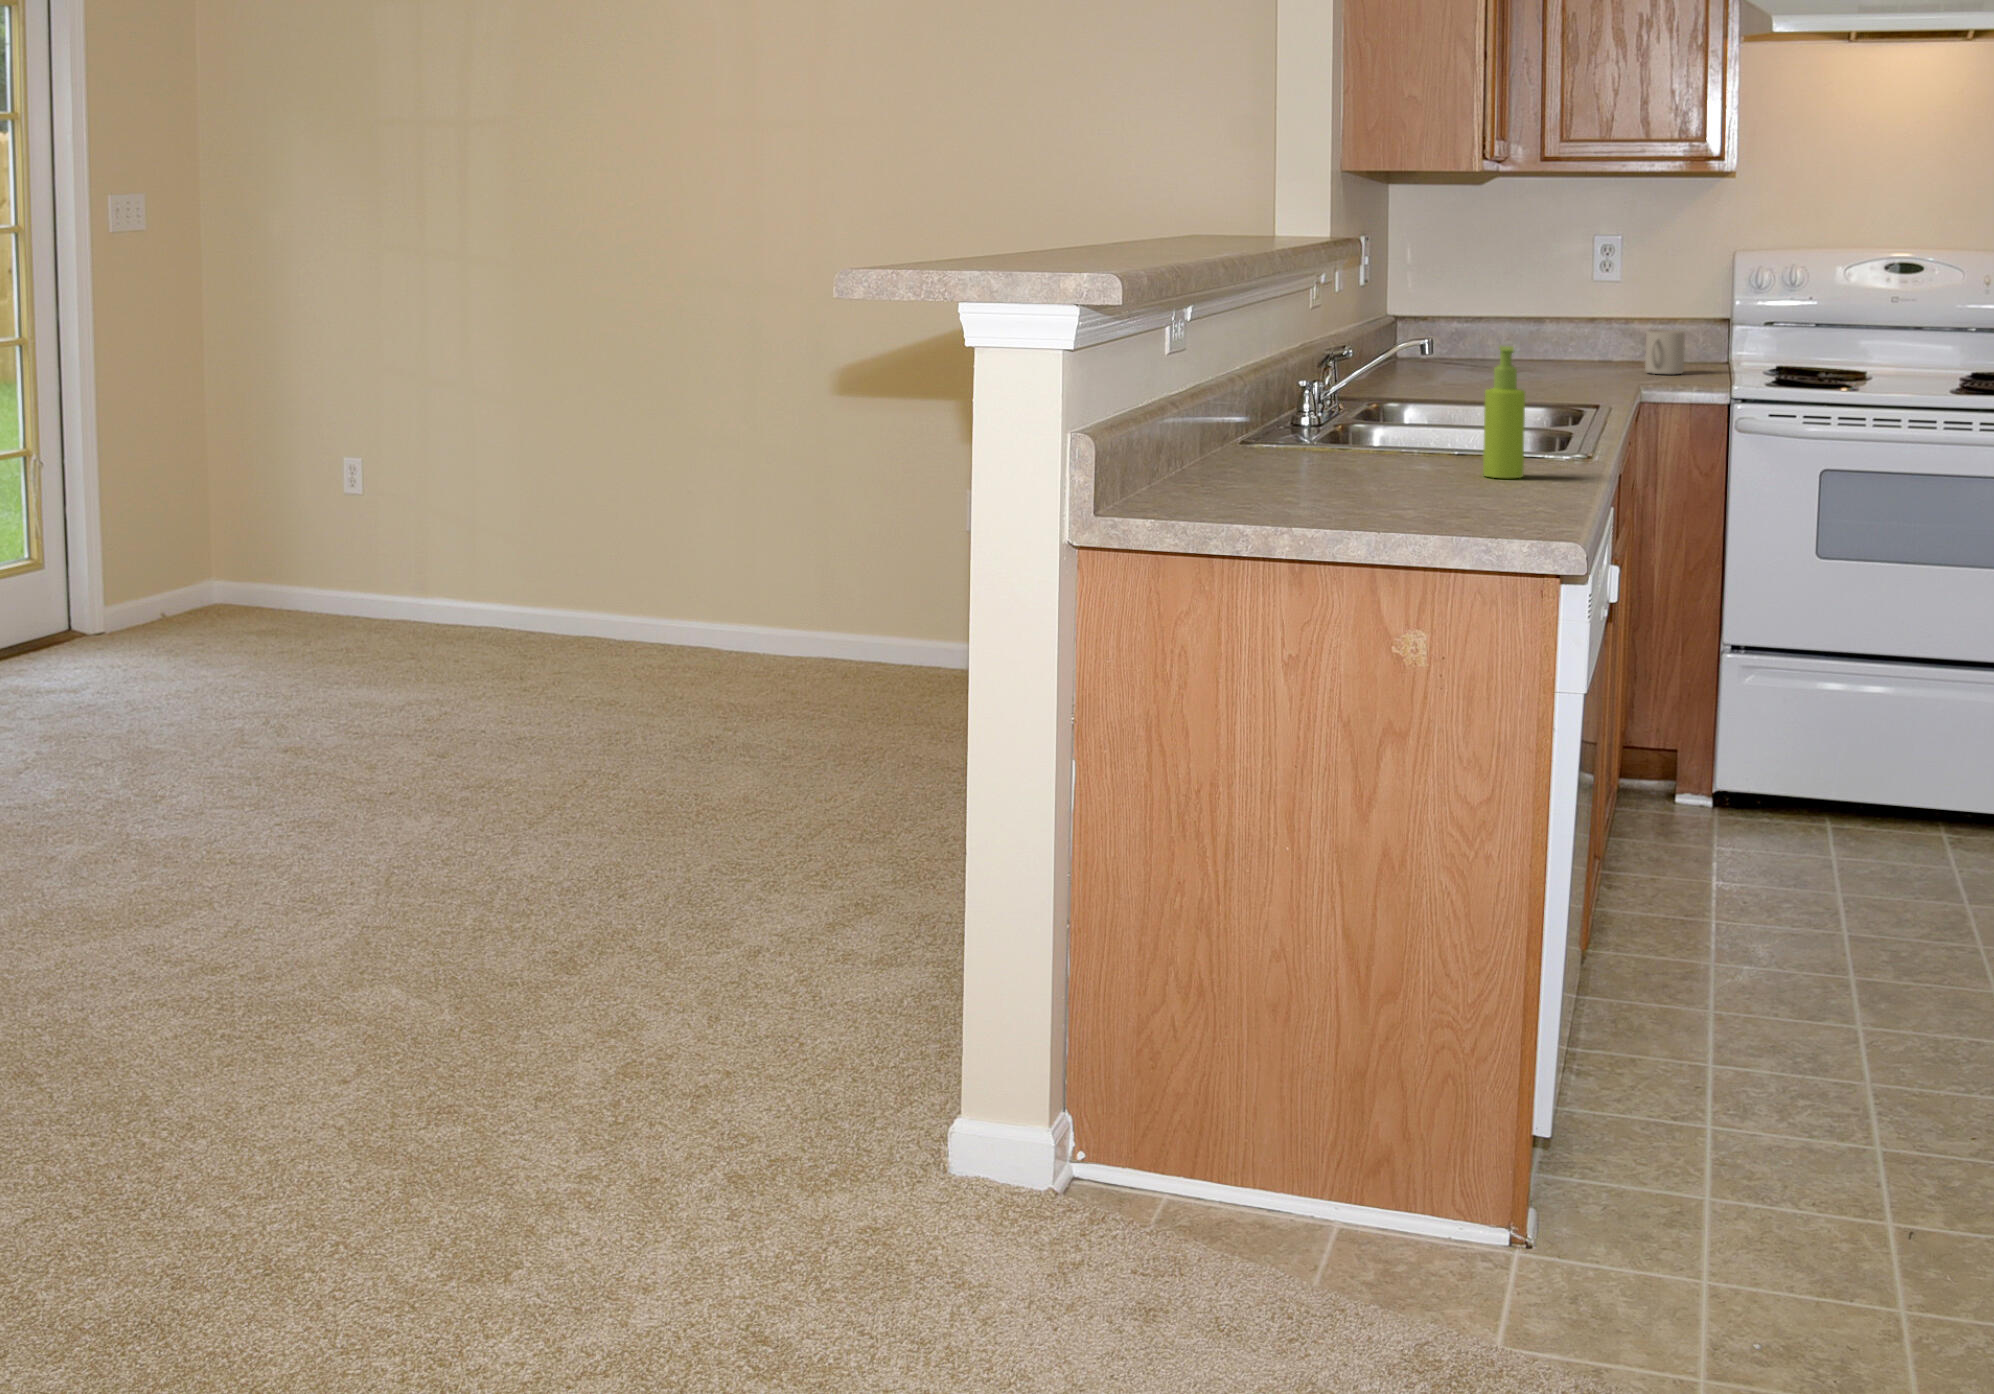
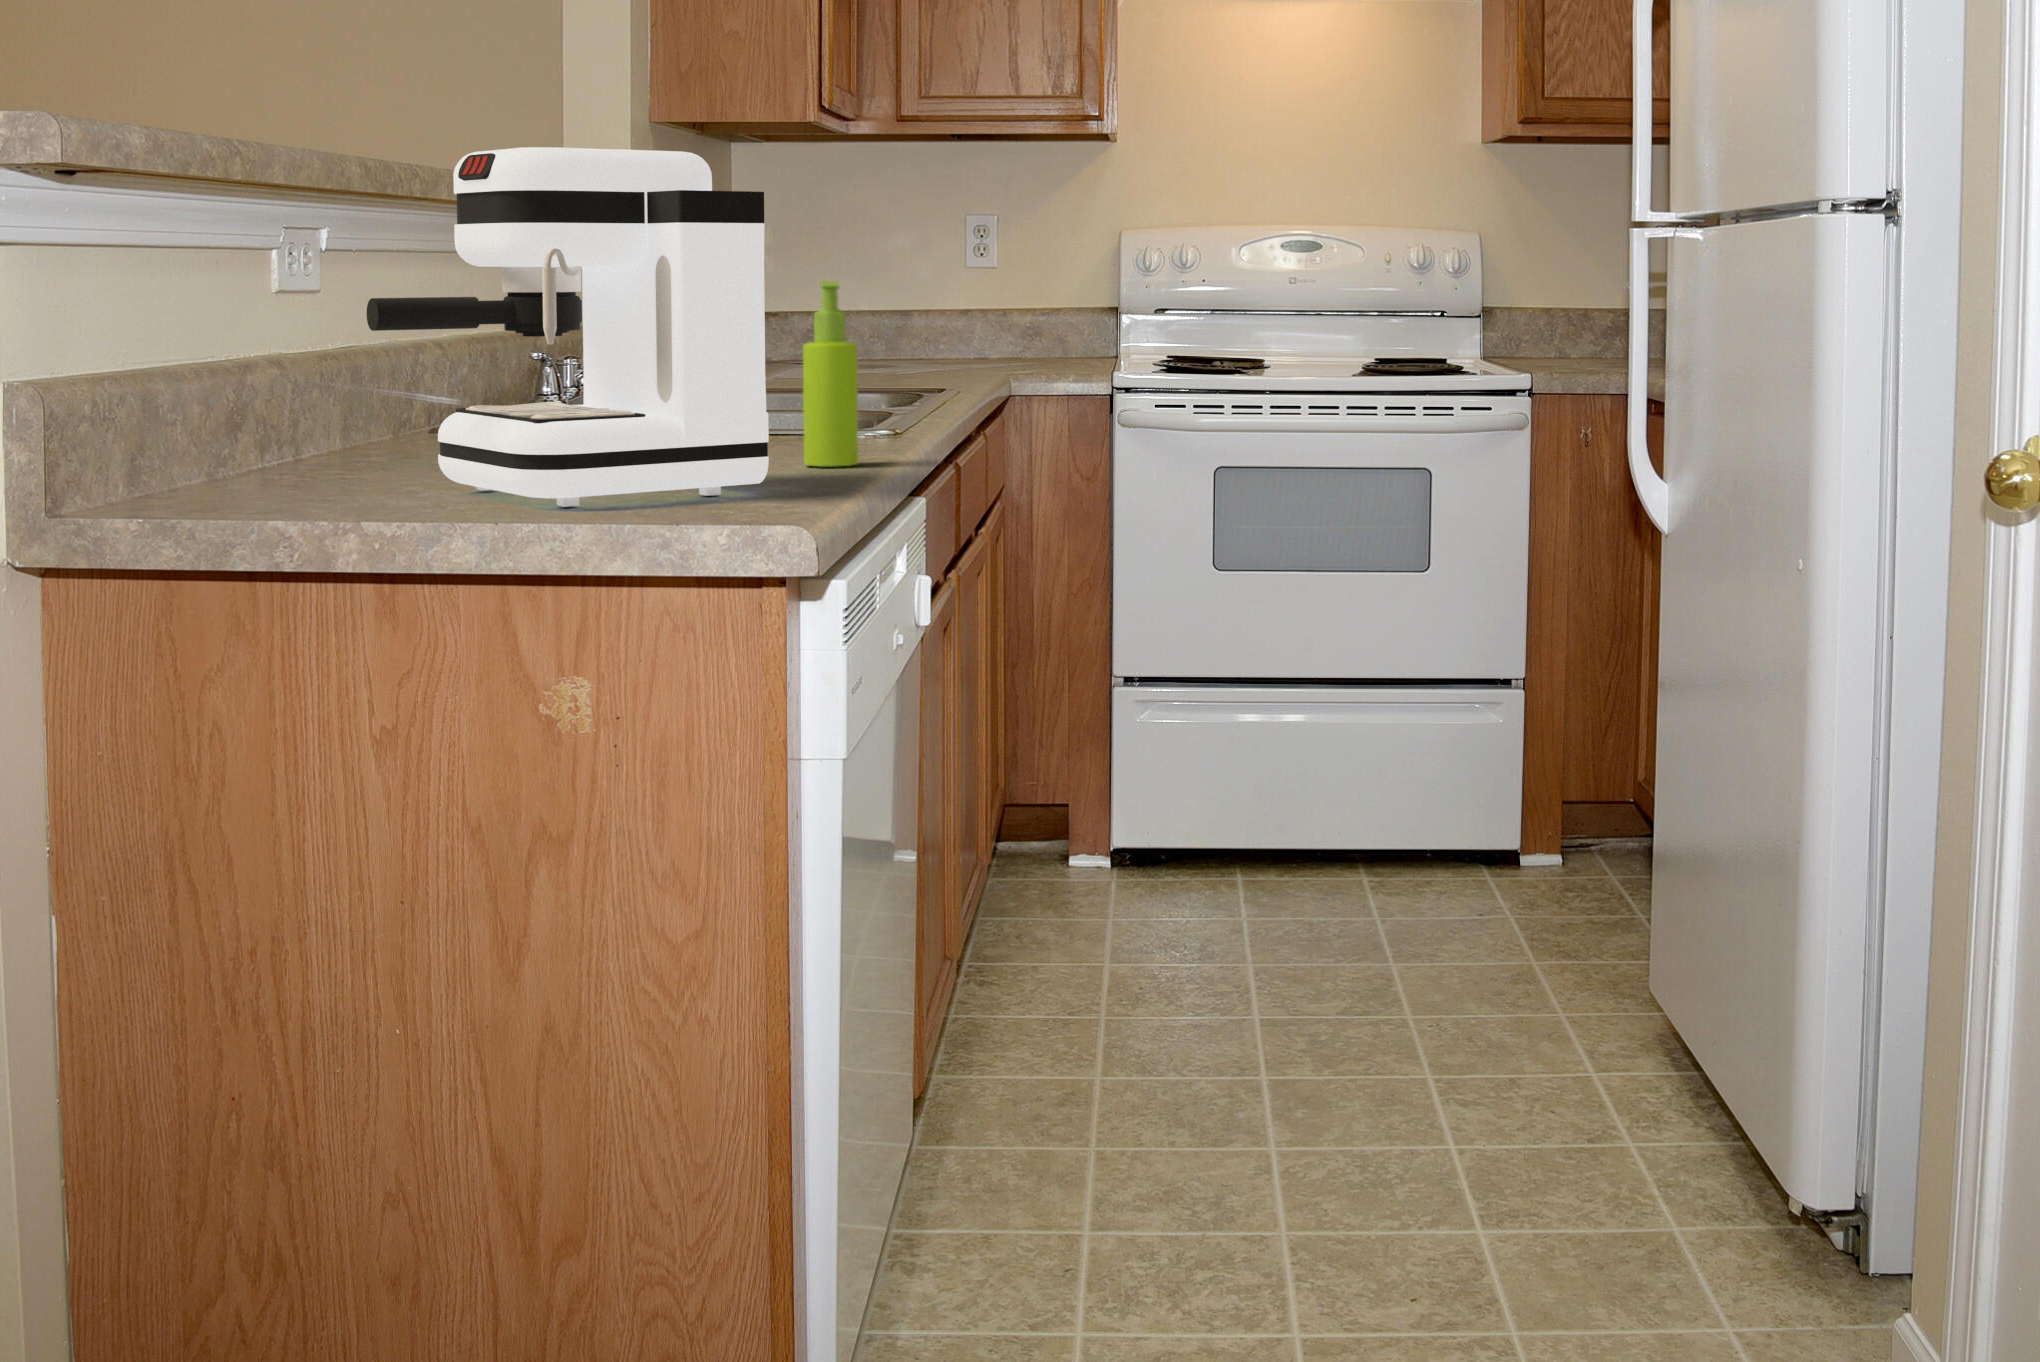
coffee maker: none [1205,263,1471,507] -> present [367,147,769,507]
mug: present [1645,330,1685,374] -> none [1033,322,1076,373]

